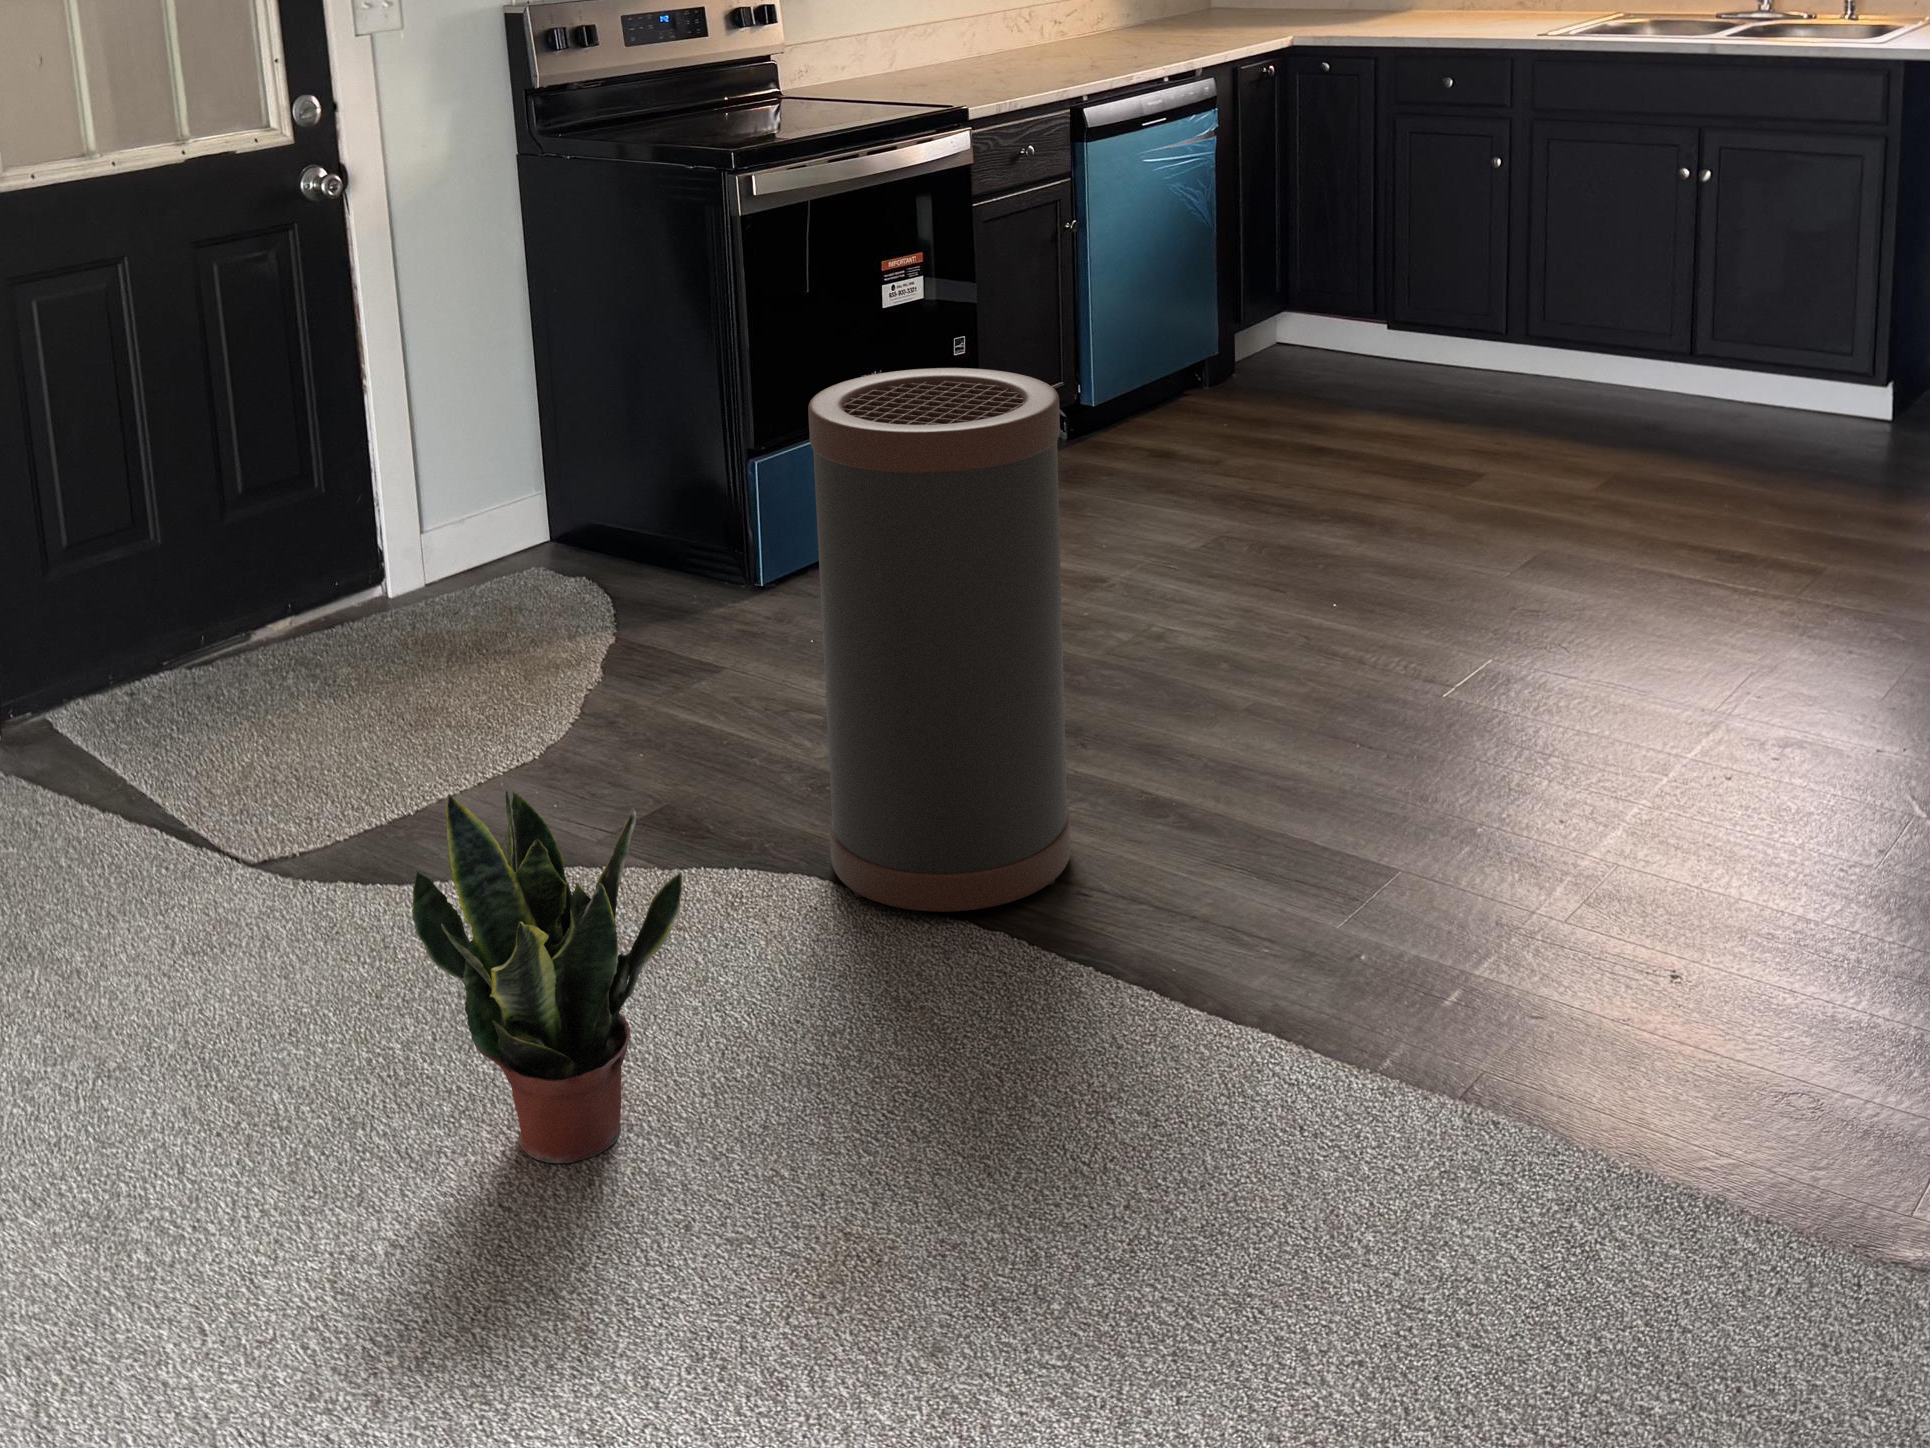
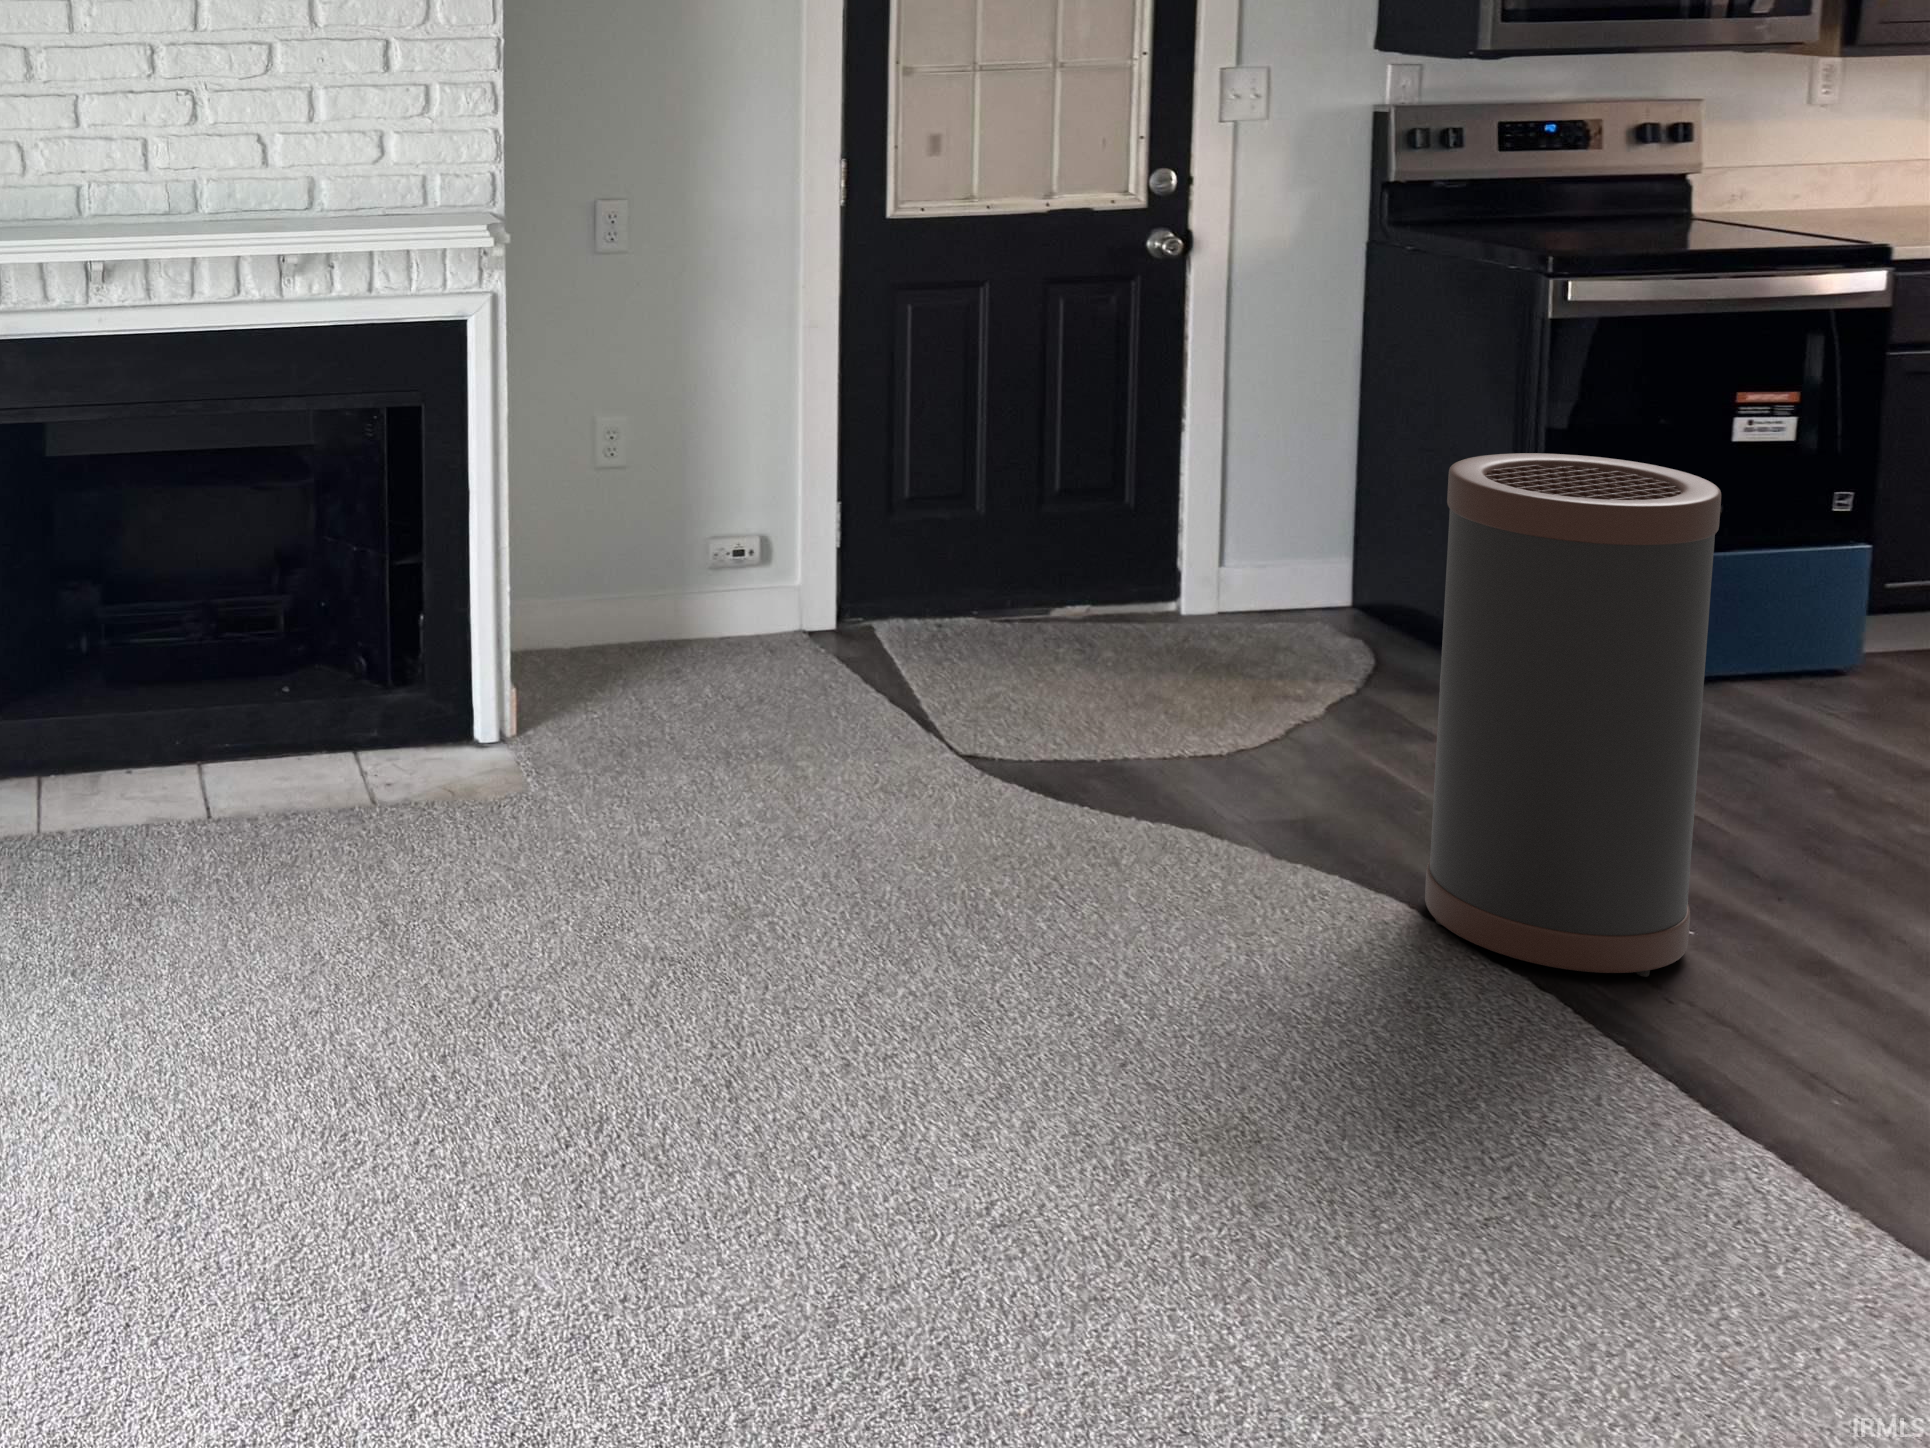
potted plant: present [412,790,682,1163] -> none [979,674,1195,1000]

